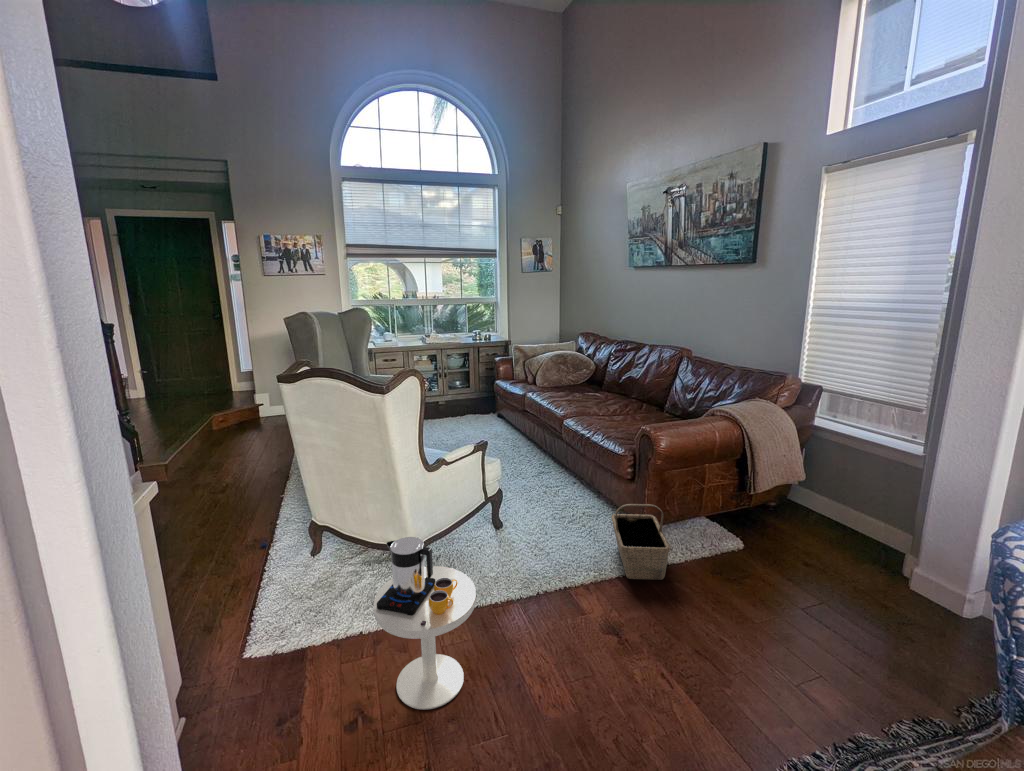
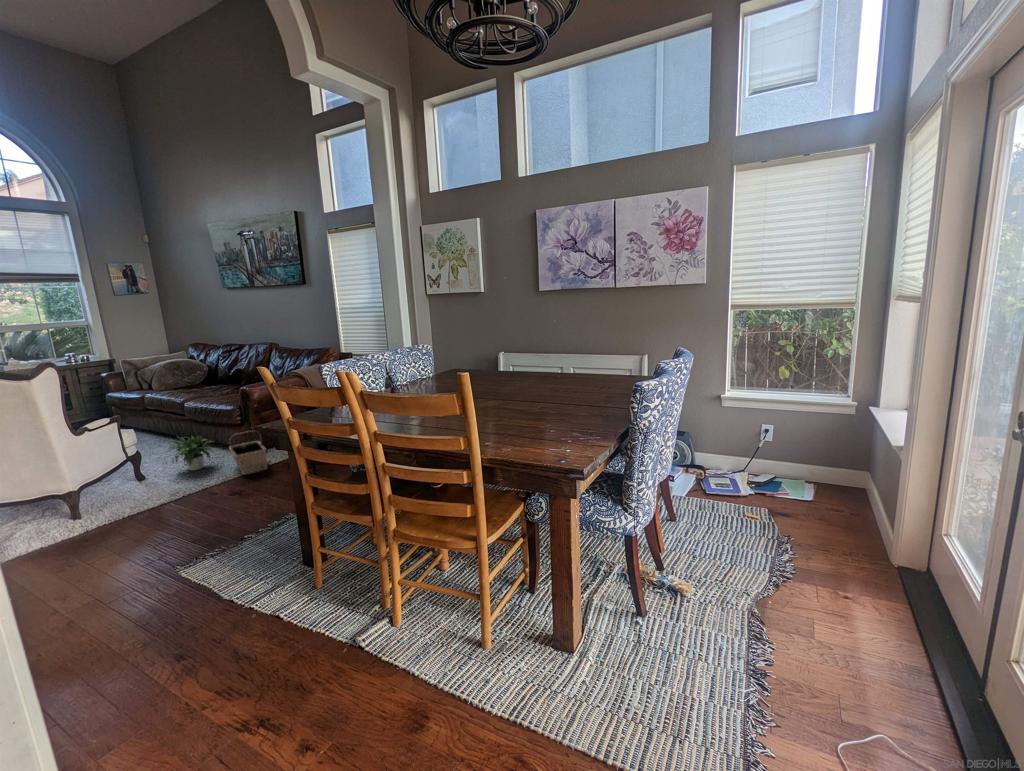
potted plant: none [525,474,592,531] -> present [168,436,214,470]
side table: present [374,537,476,710] -> none [61,457,137,552]

